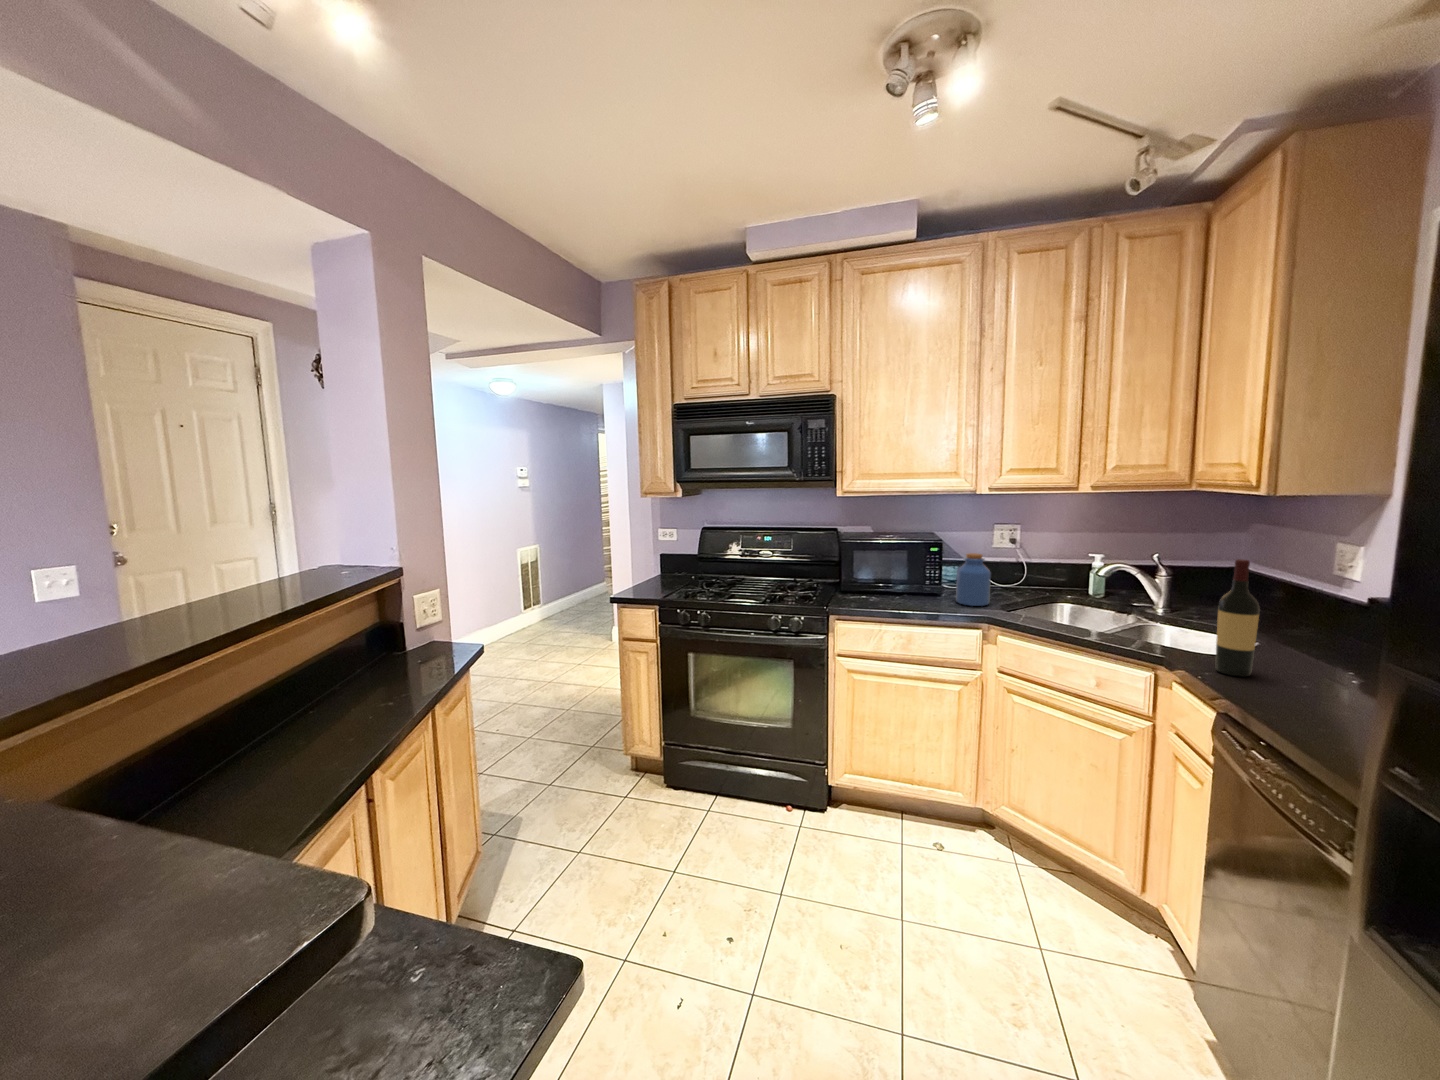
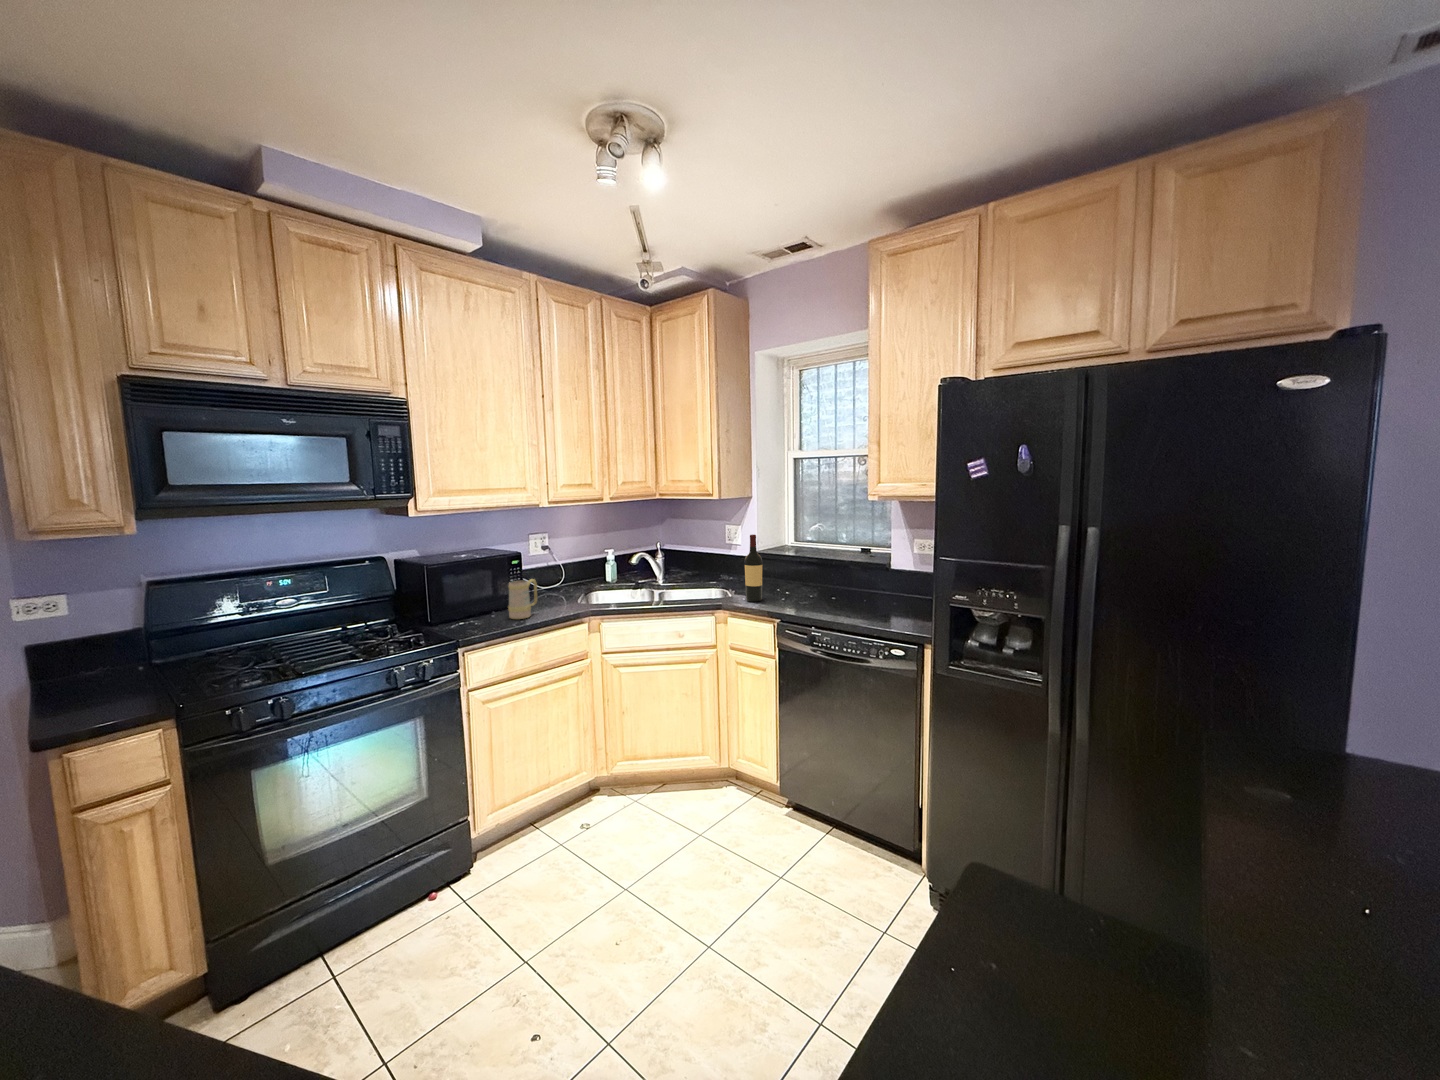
jar: present [956,553,991,606] -> none [542,560,572,607]
mug: none [901,567,935,606] -> present [508,579,537,619]

